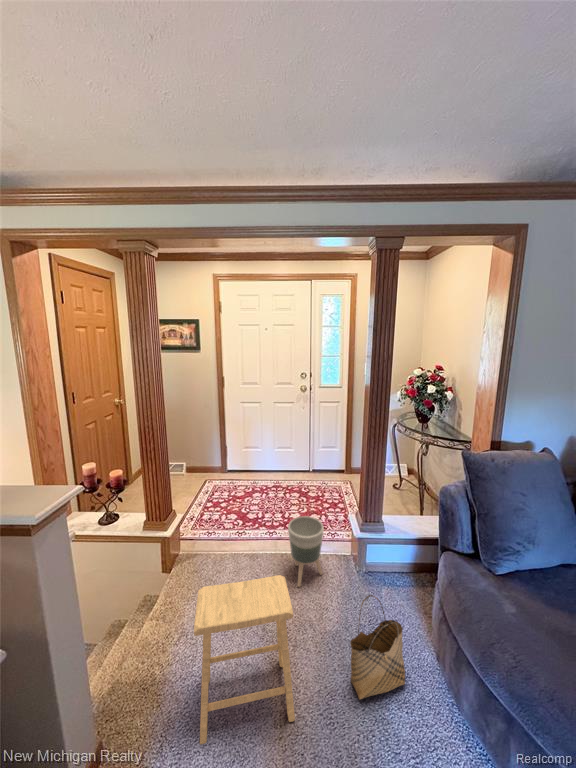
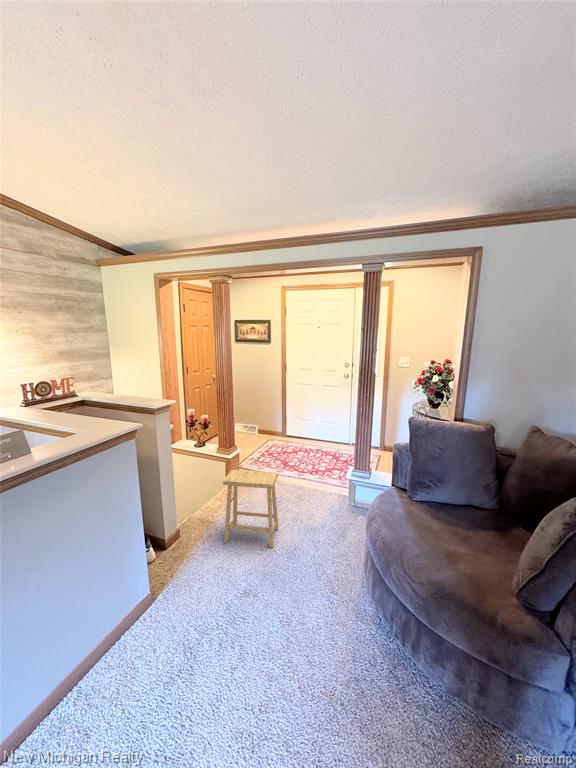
planter: present [288,516,324,587] -> none [300,459,325,502]
woven basket: present [350,595,405,699] -> none [309,496,347,551]

